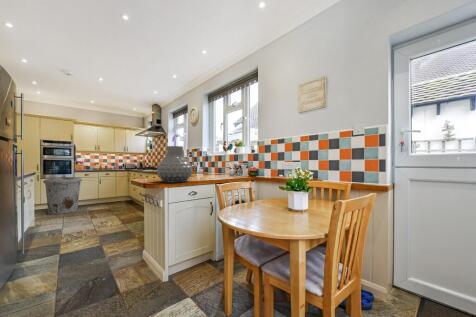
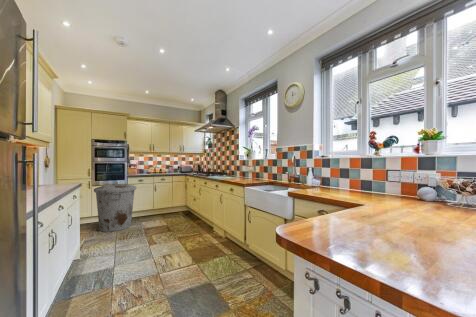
vase: present [157,146,192,182] -> none [327,135,448,248]

